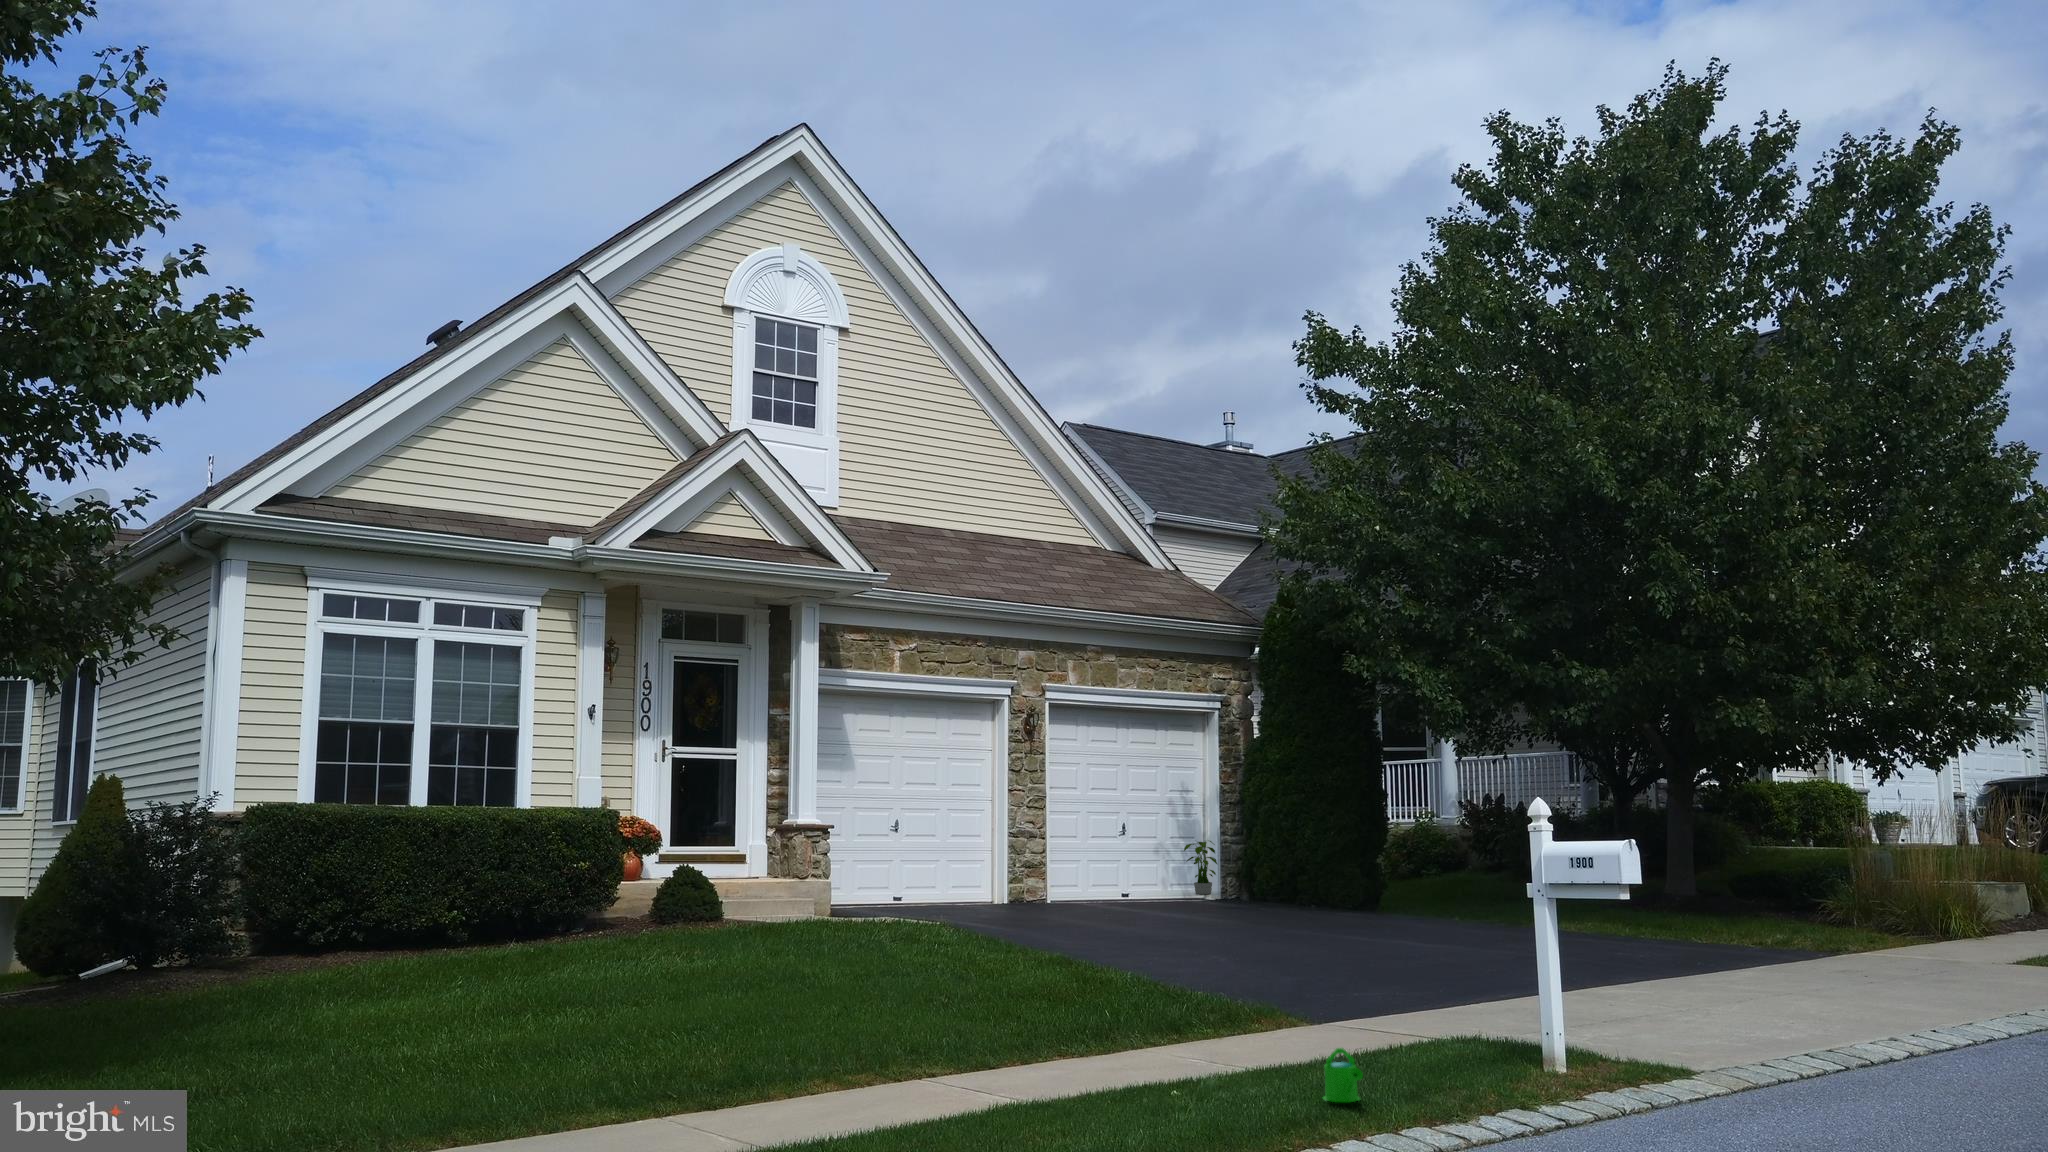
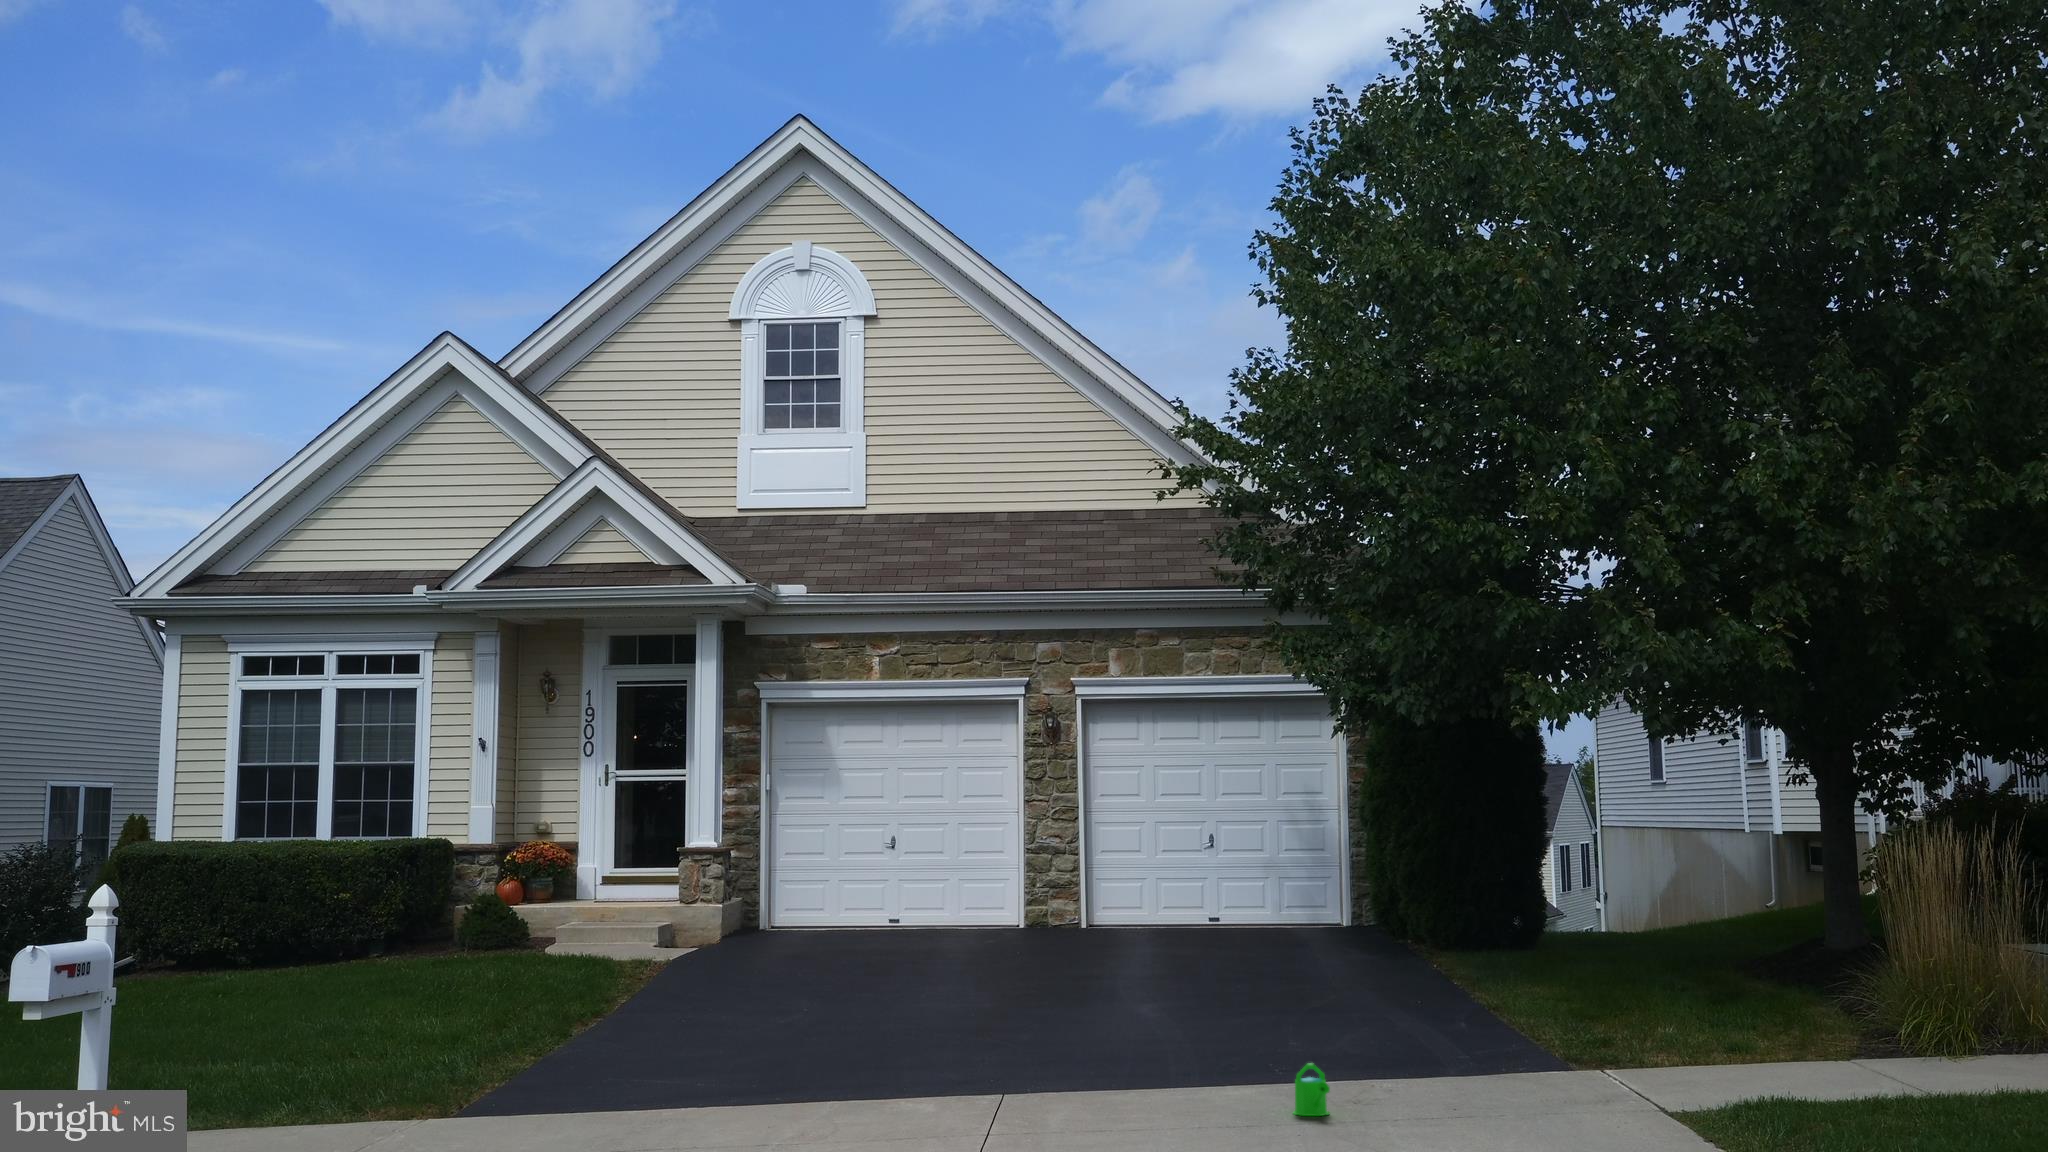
potted plant: present [1184,841,1217,894] -> none [1233,858,1272,920]

